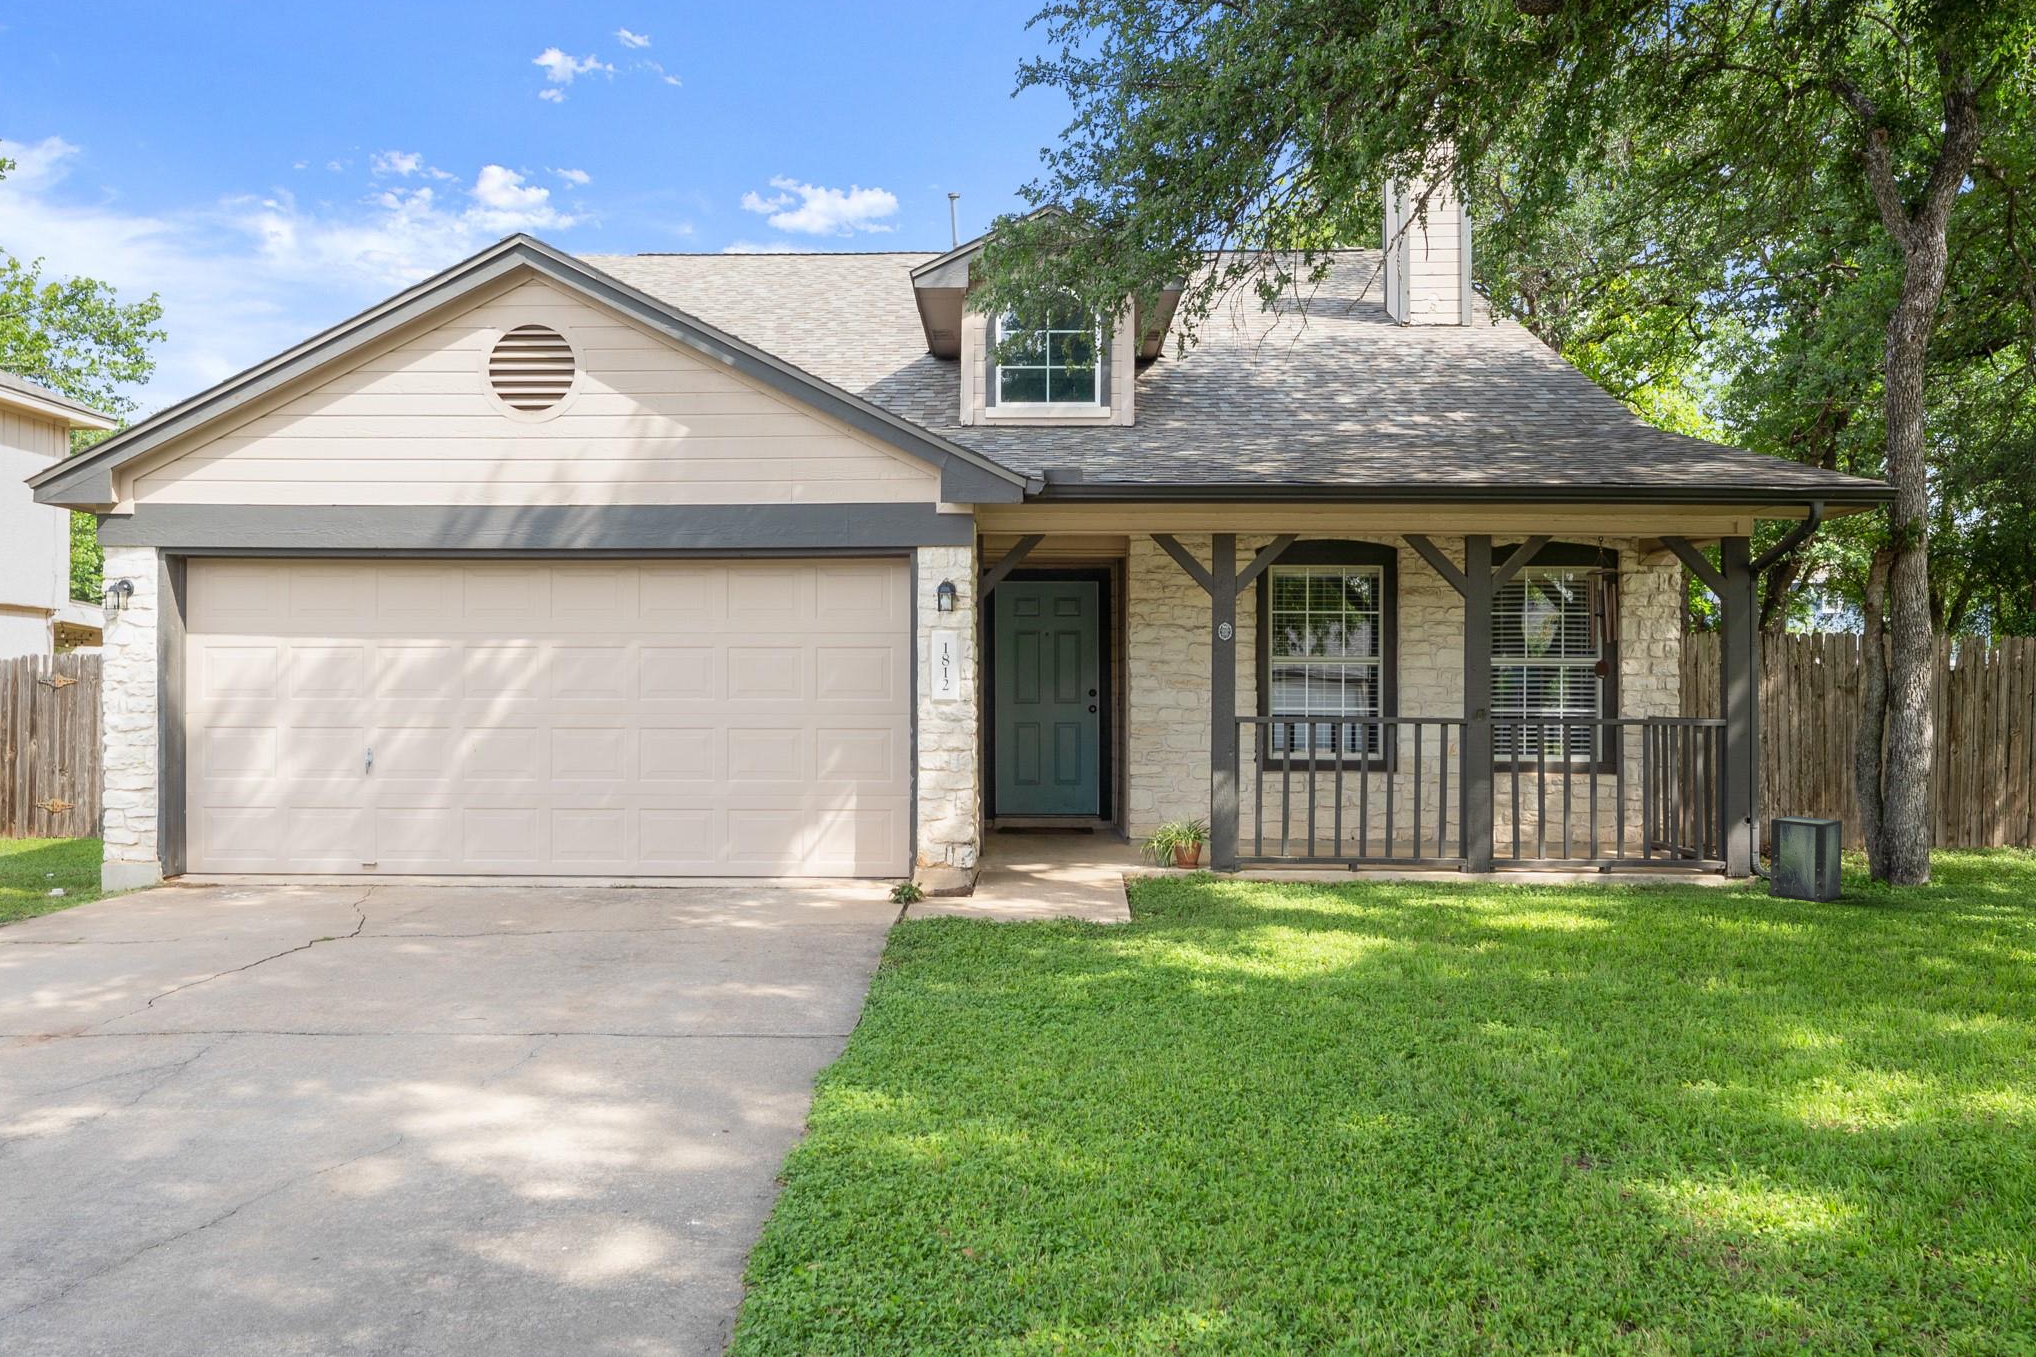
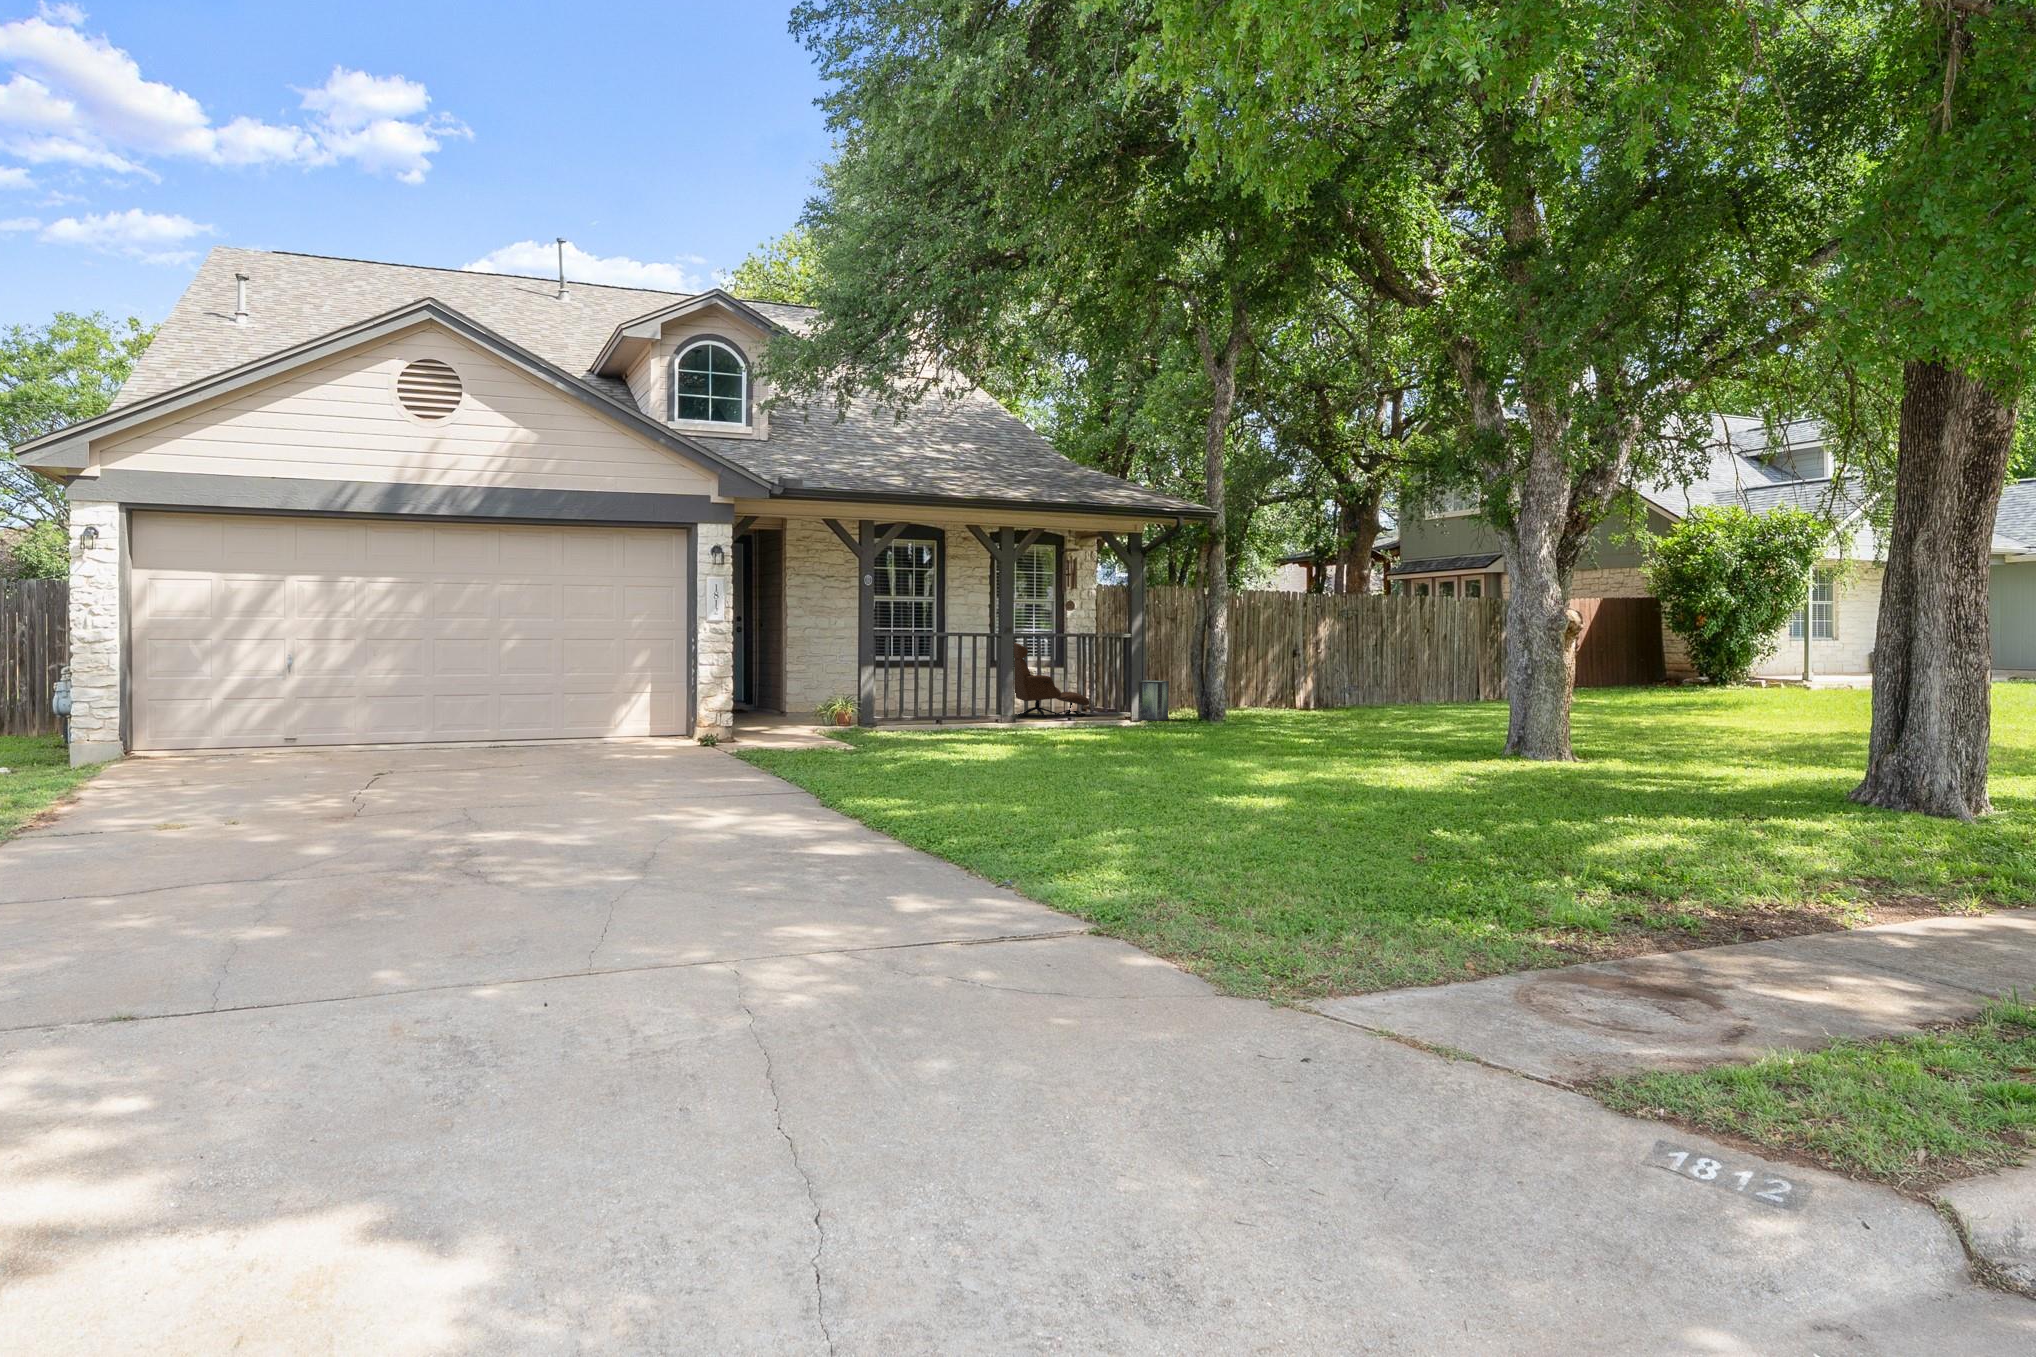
lounge chair: none [1501,736,1665,875] -> present [1014,643,1089,718]

